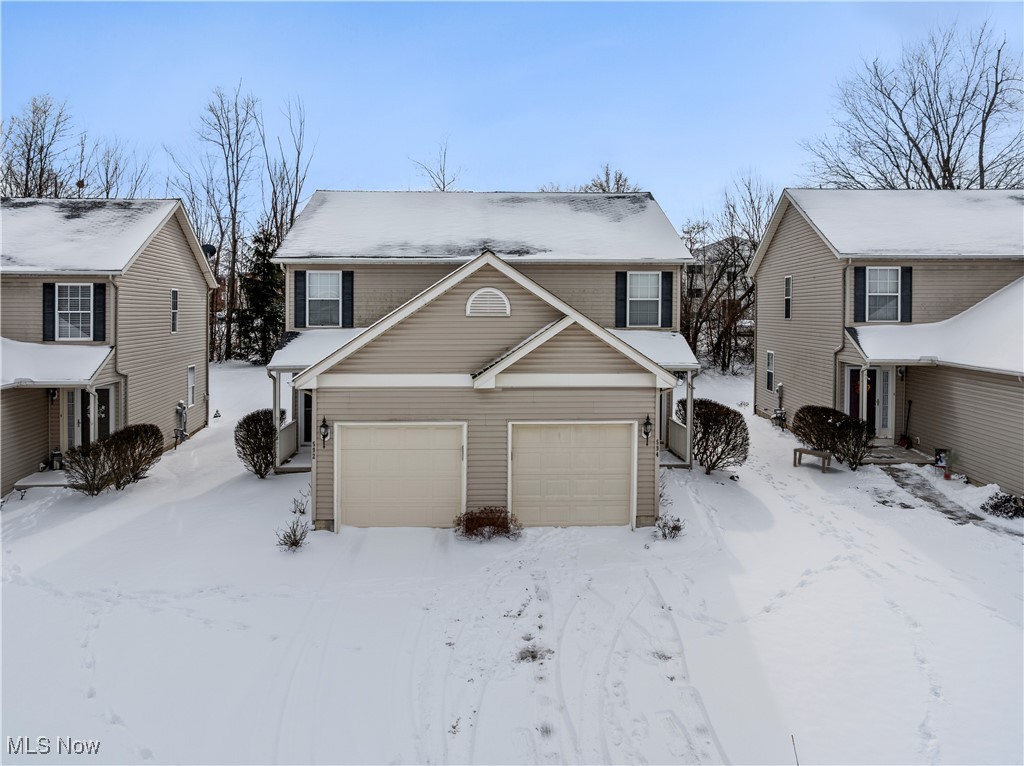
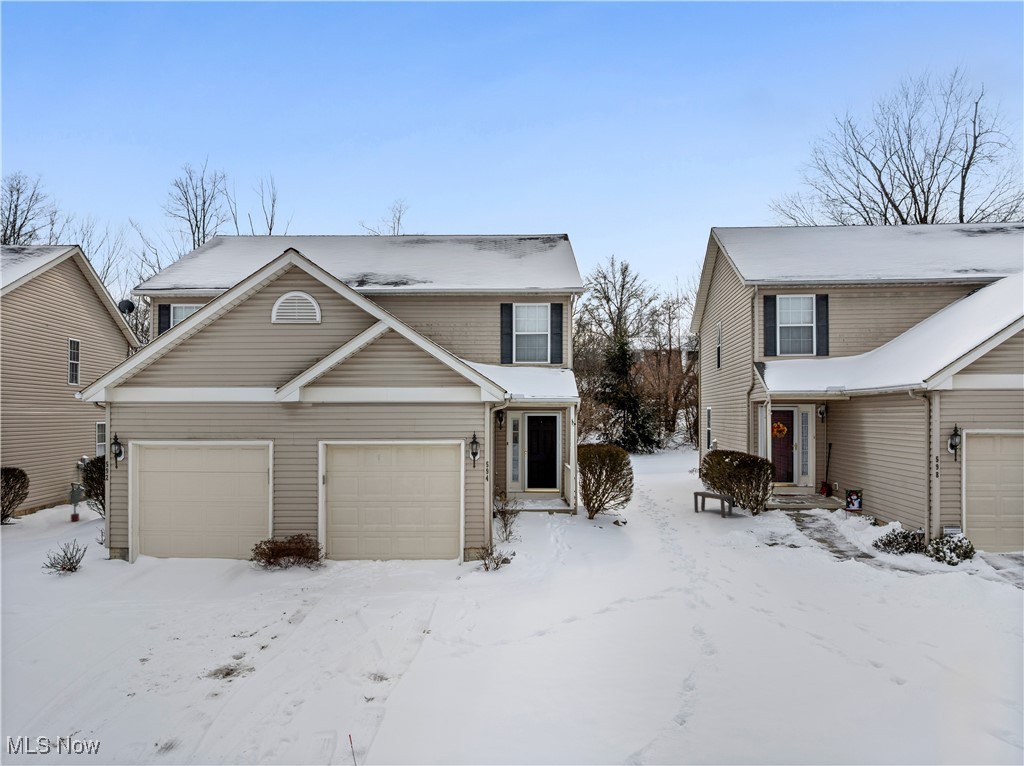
potted tree: present [942,447,963,480] -> present [68,485,89,521]

